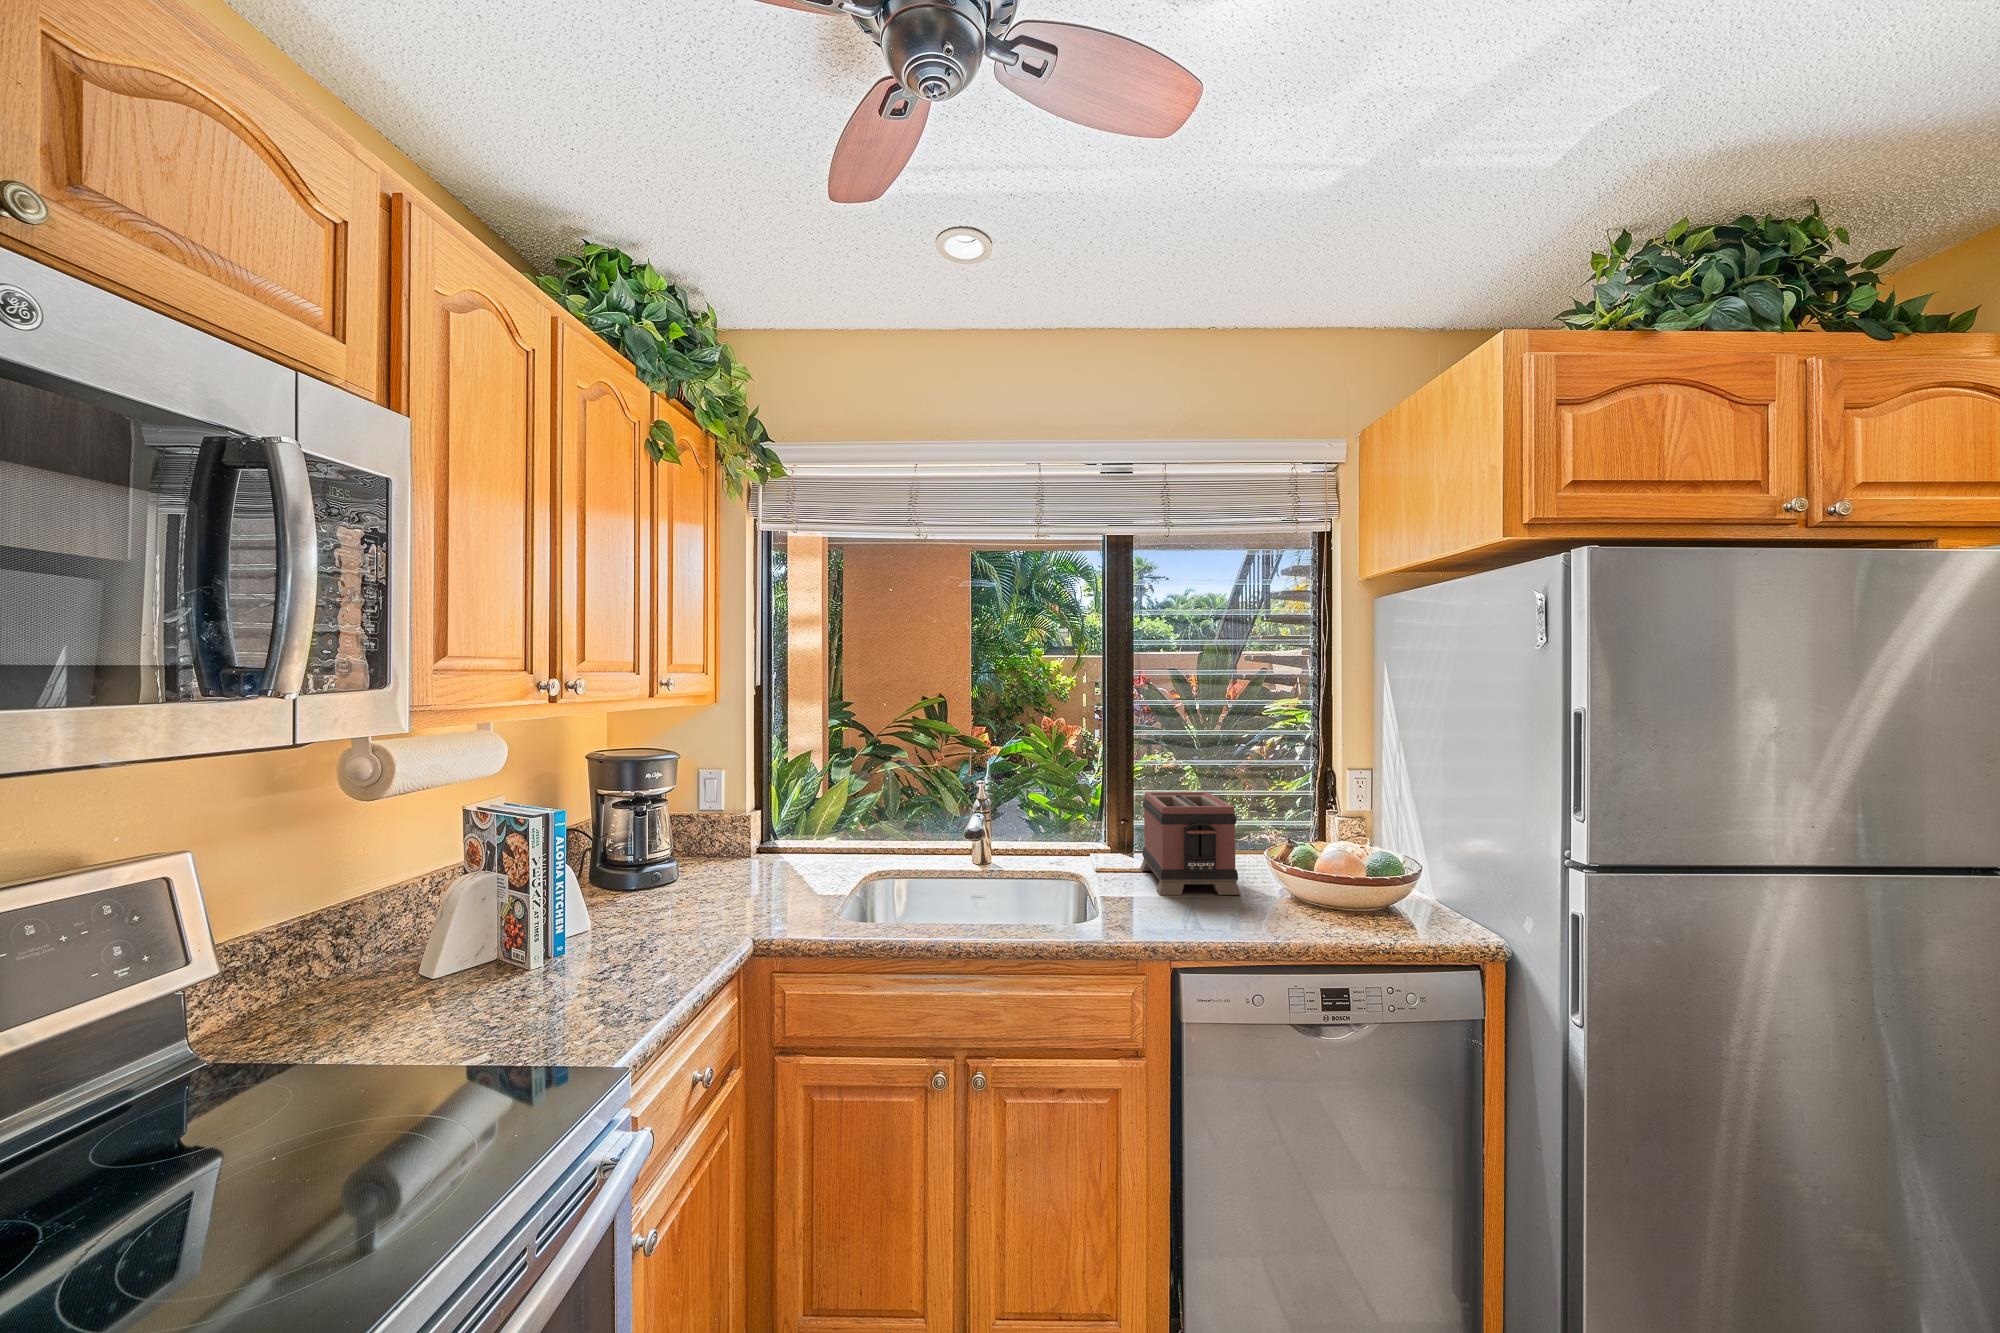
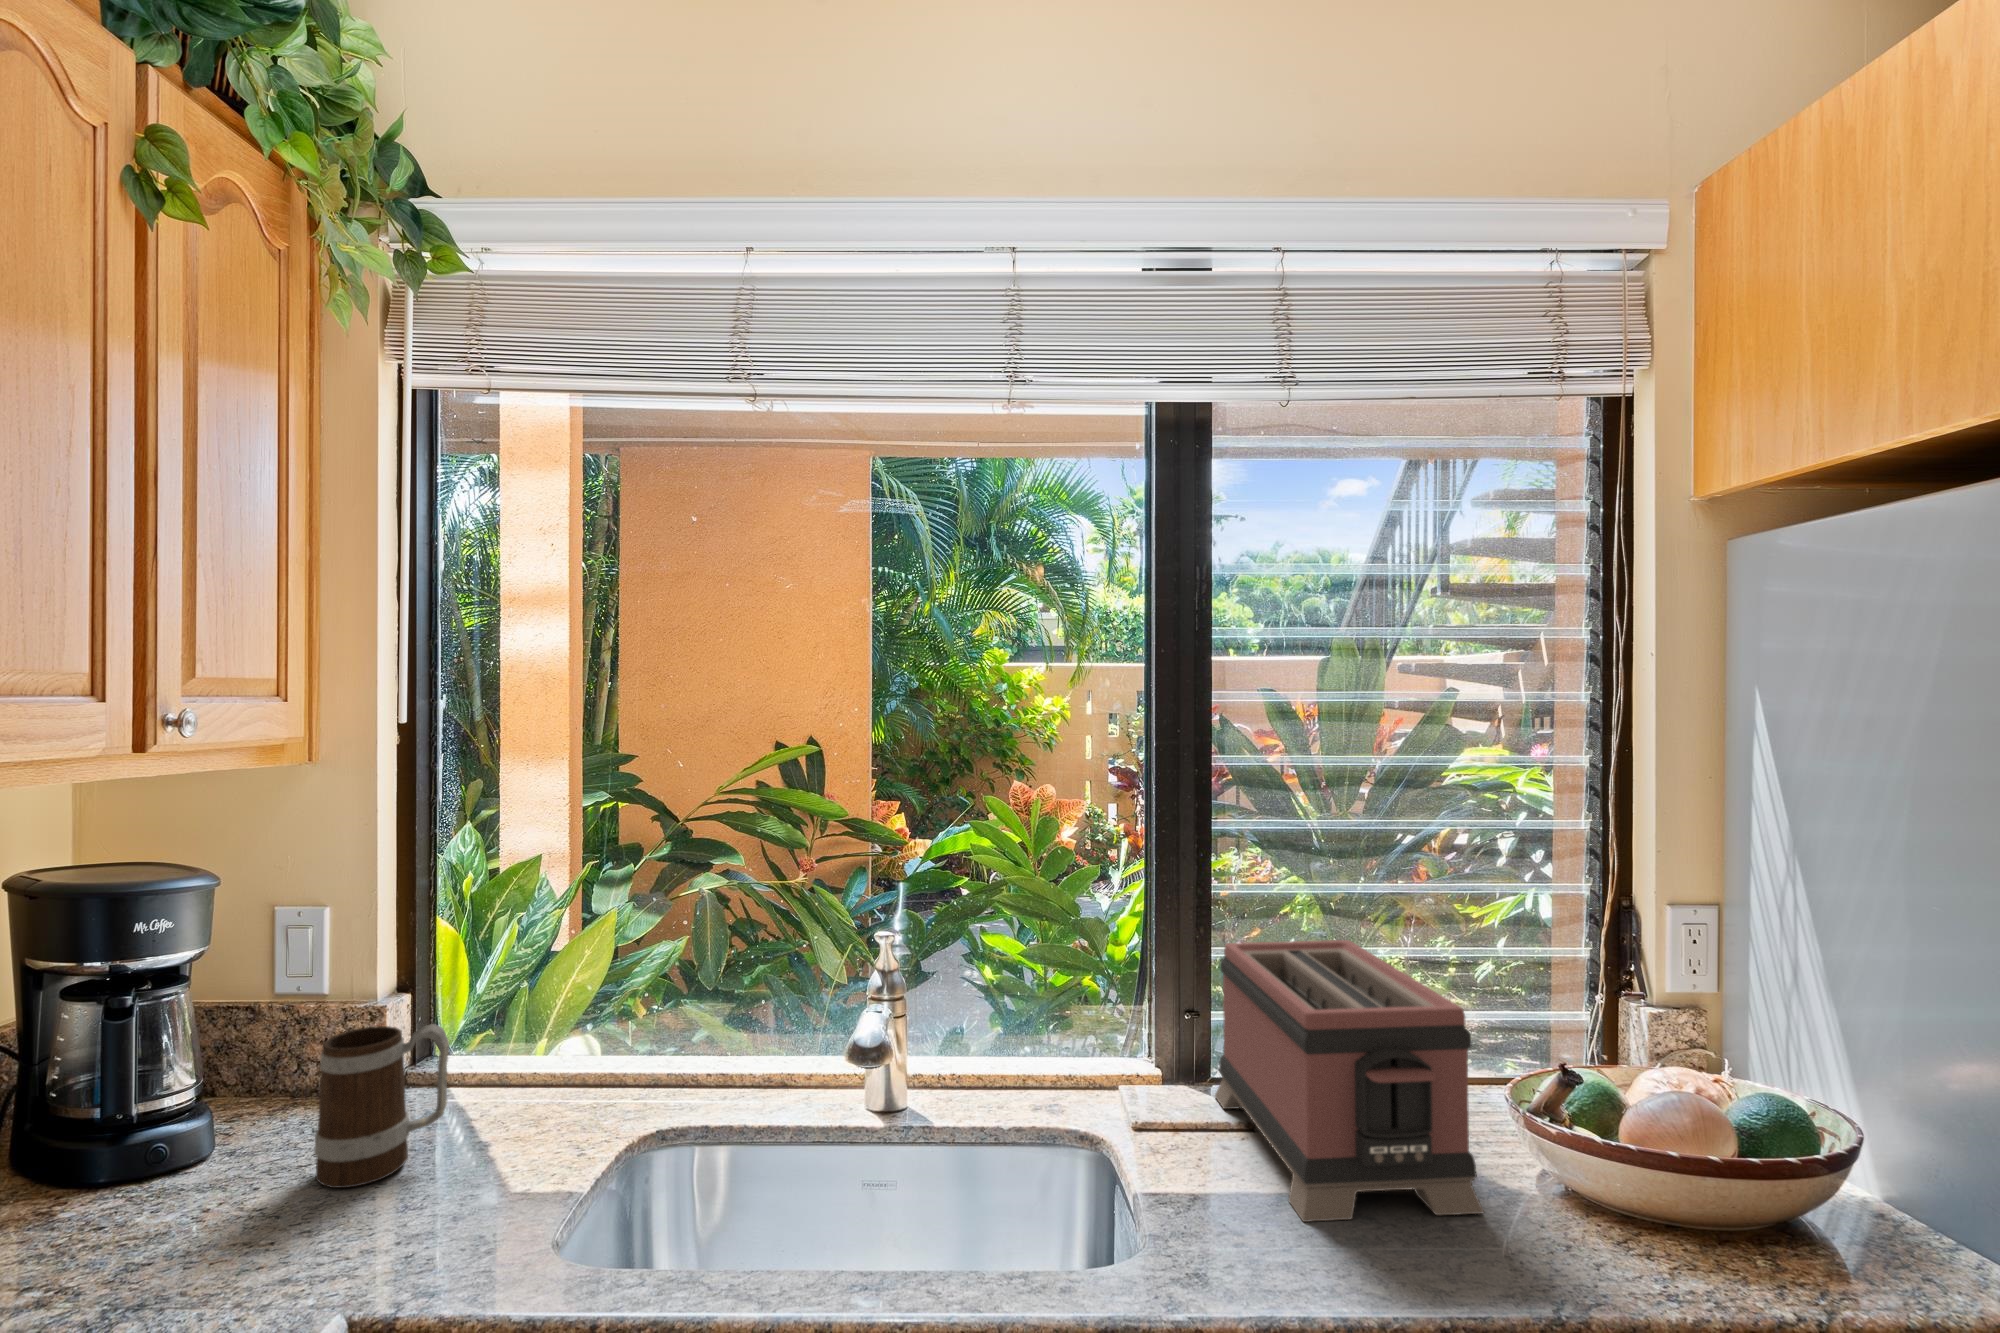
mug: none [739,815,790,879] -> present [314,1024,449,1188]

